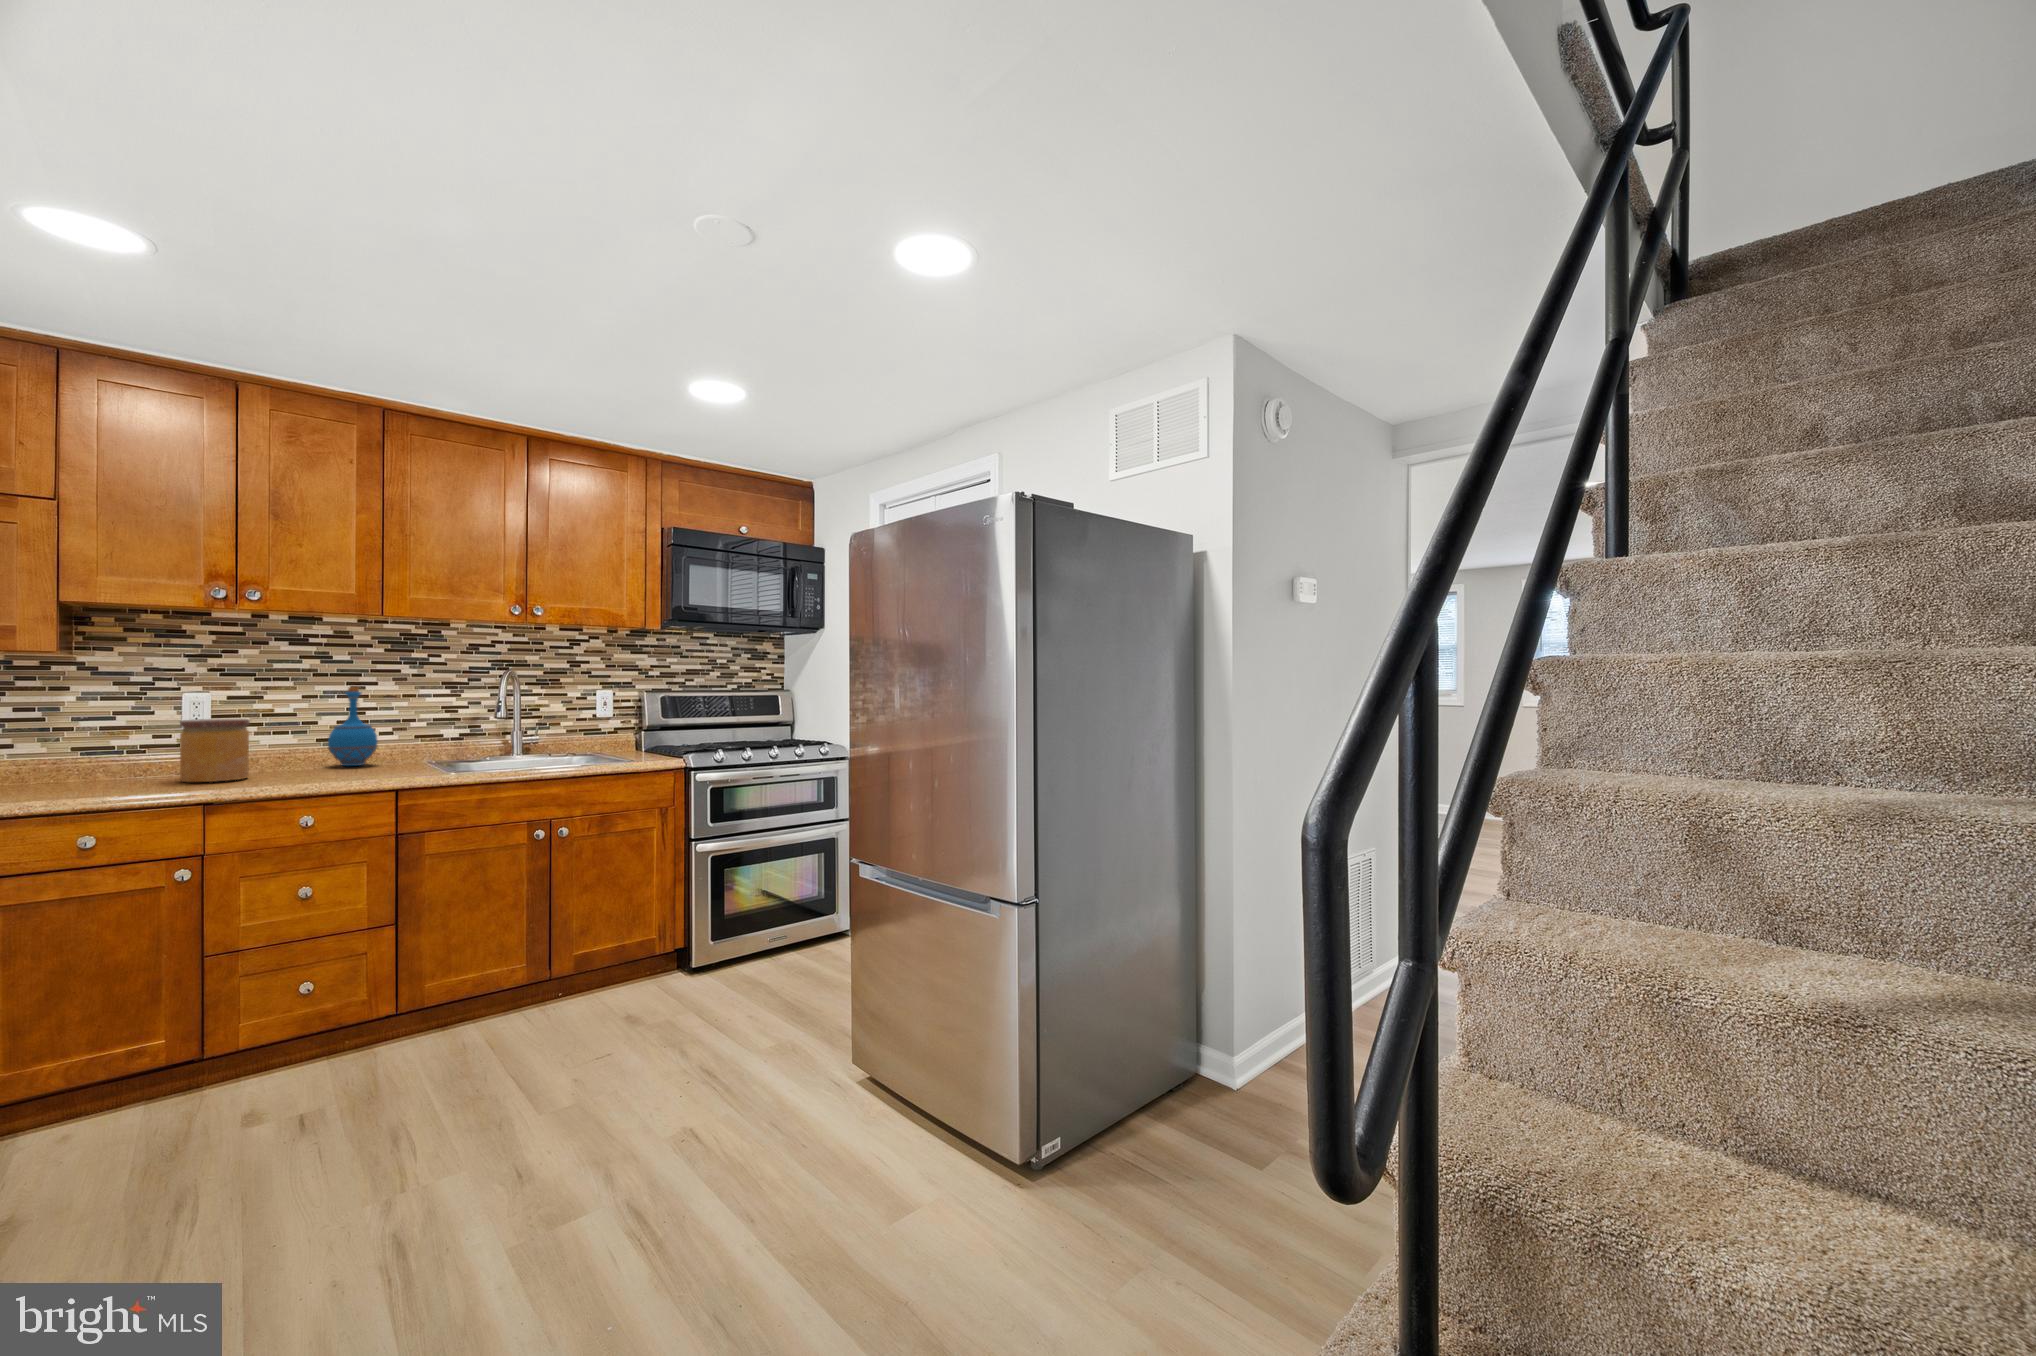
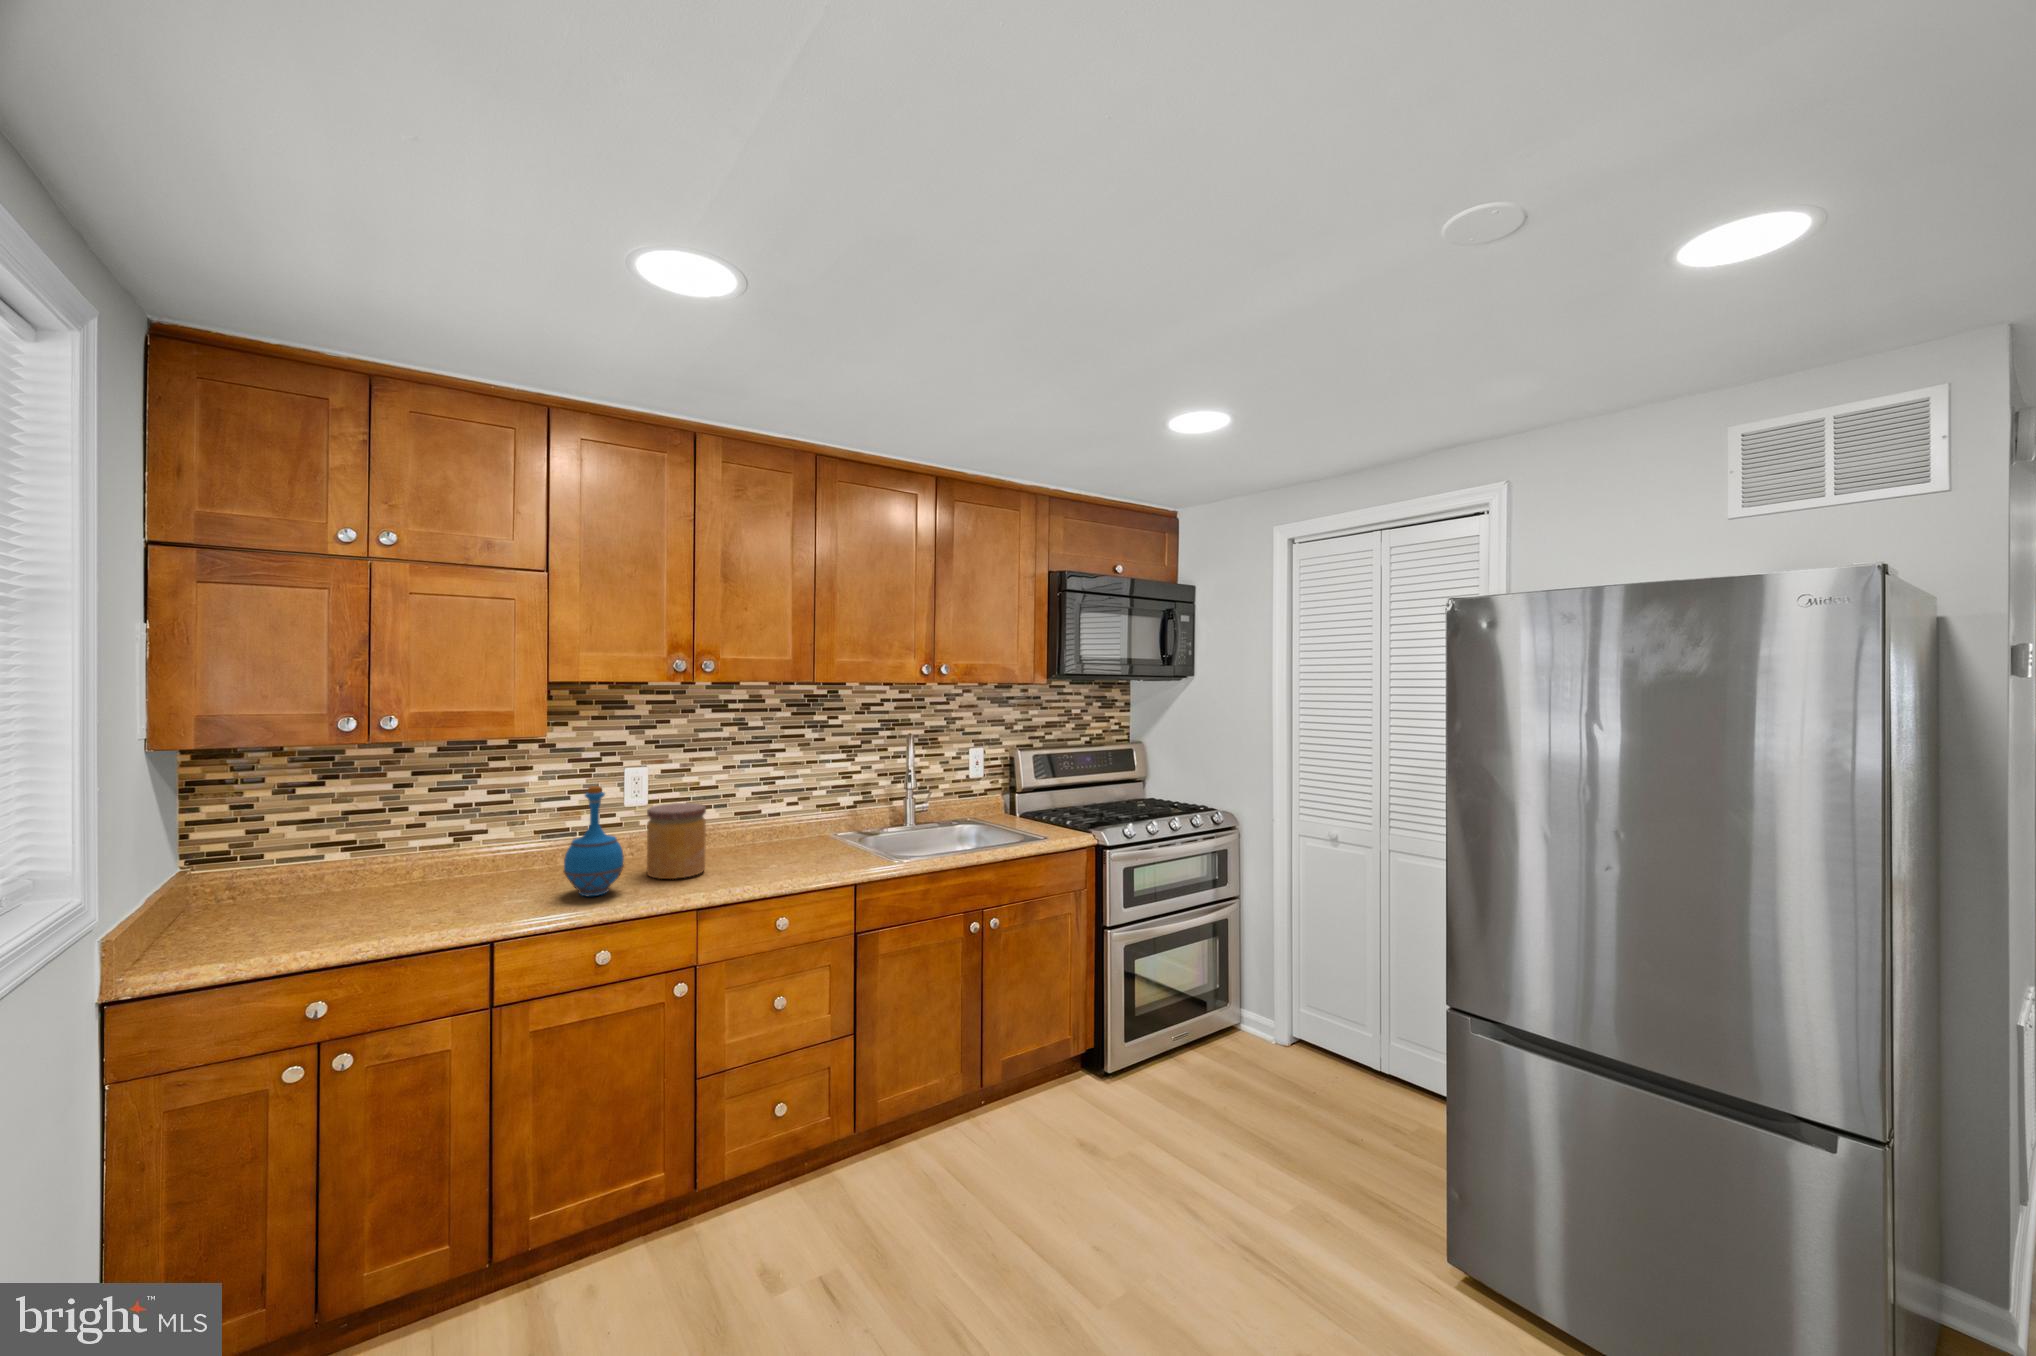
bottle: present [328,687,377,766] -> present [564,786,624,896]

